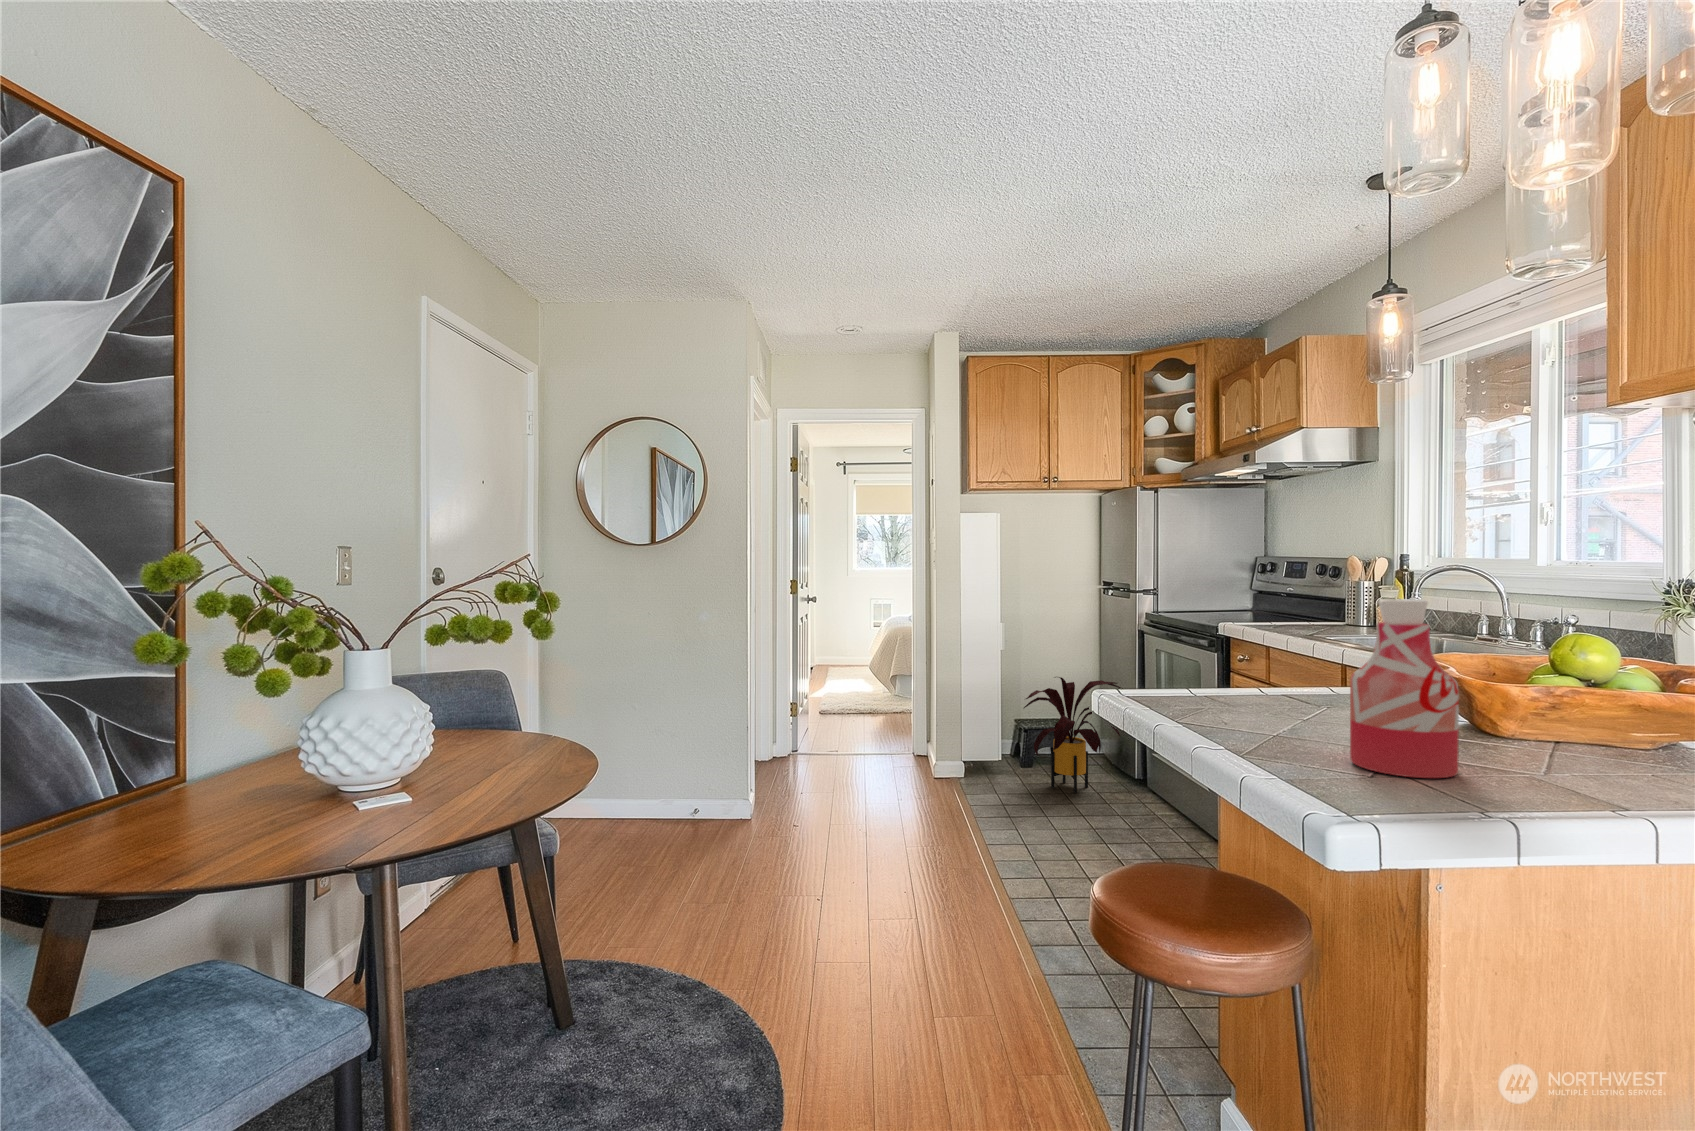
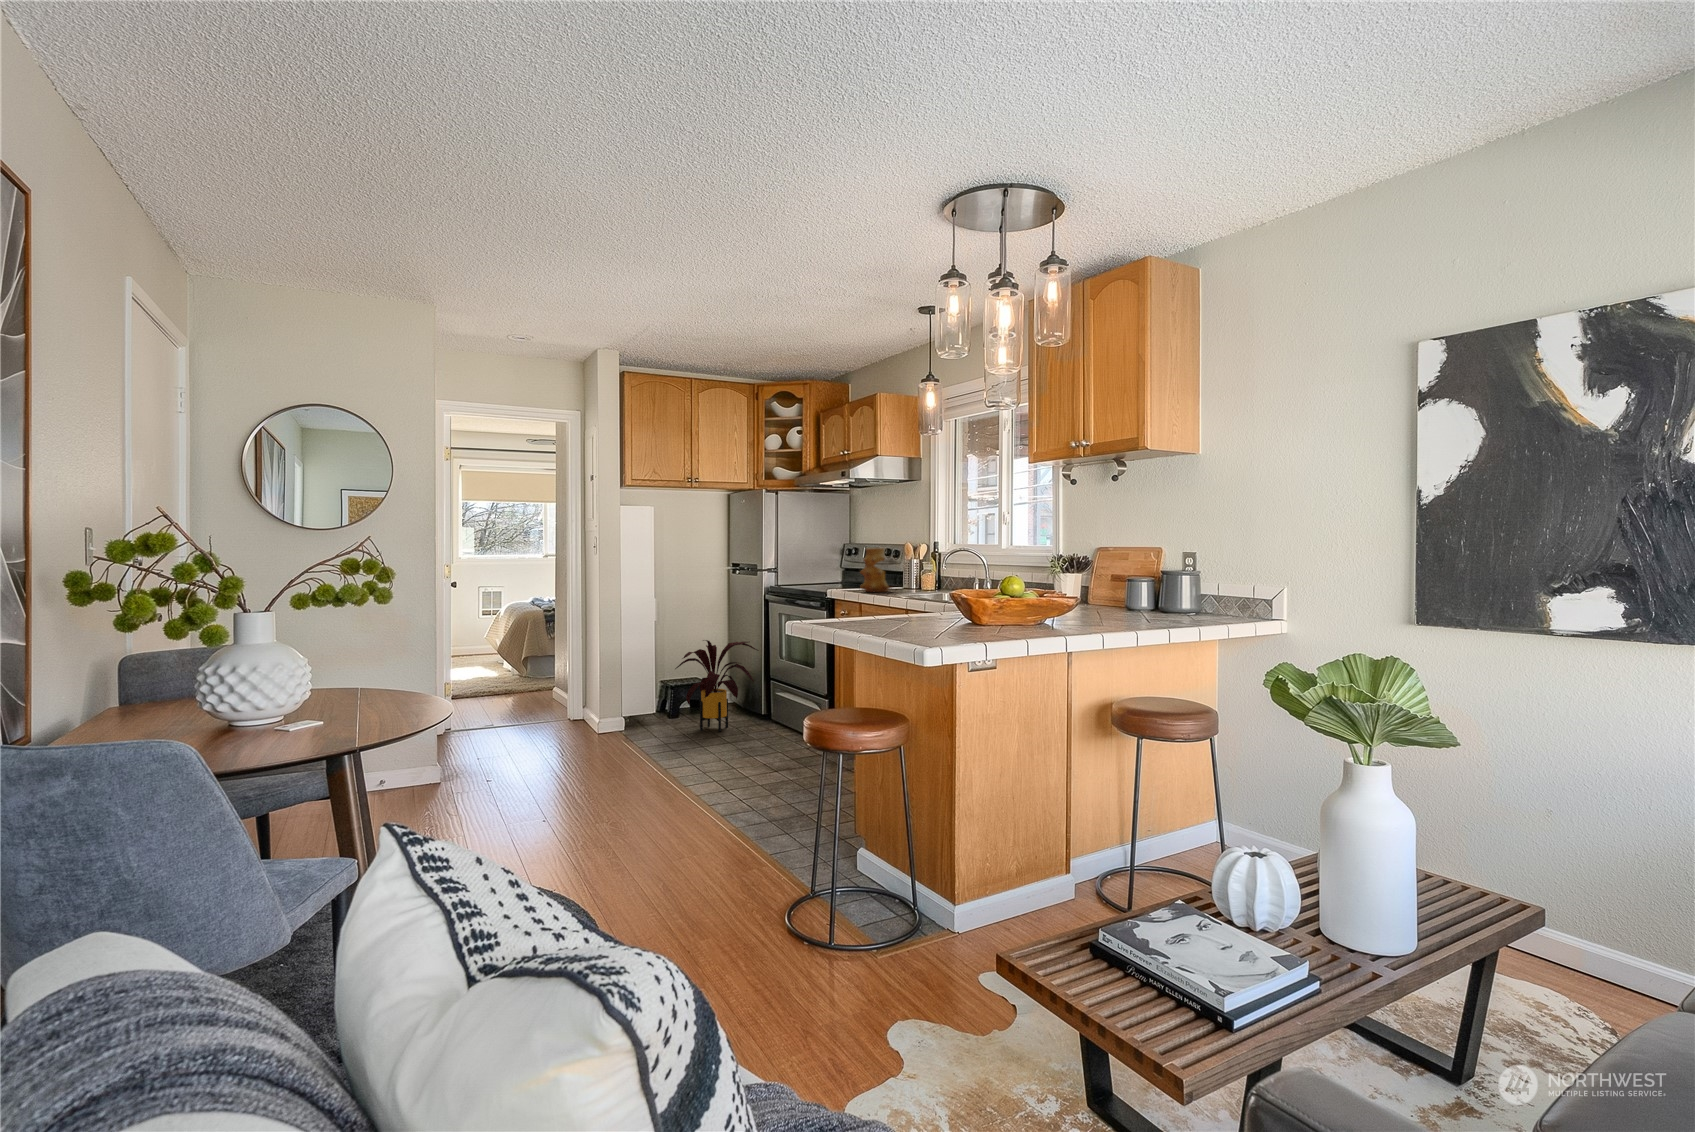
vase: none [1277,561,1333,625] -> present [860,547,892,592]
bottle: present [1350,599,1459,778] -> none [923,558,966,639]

